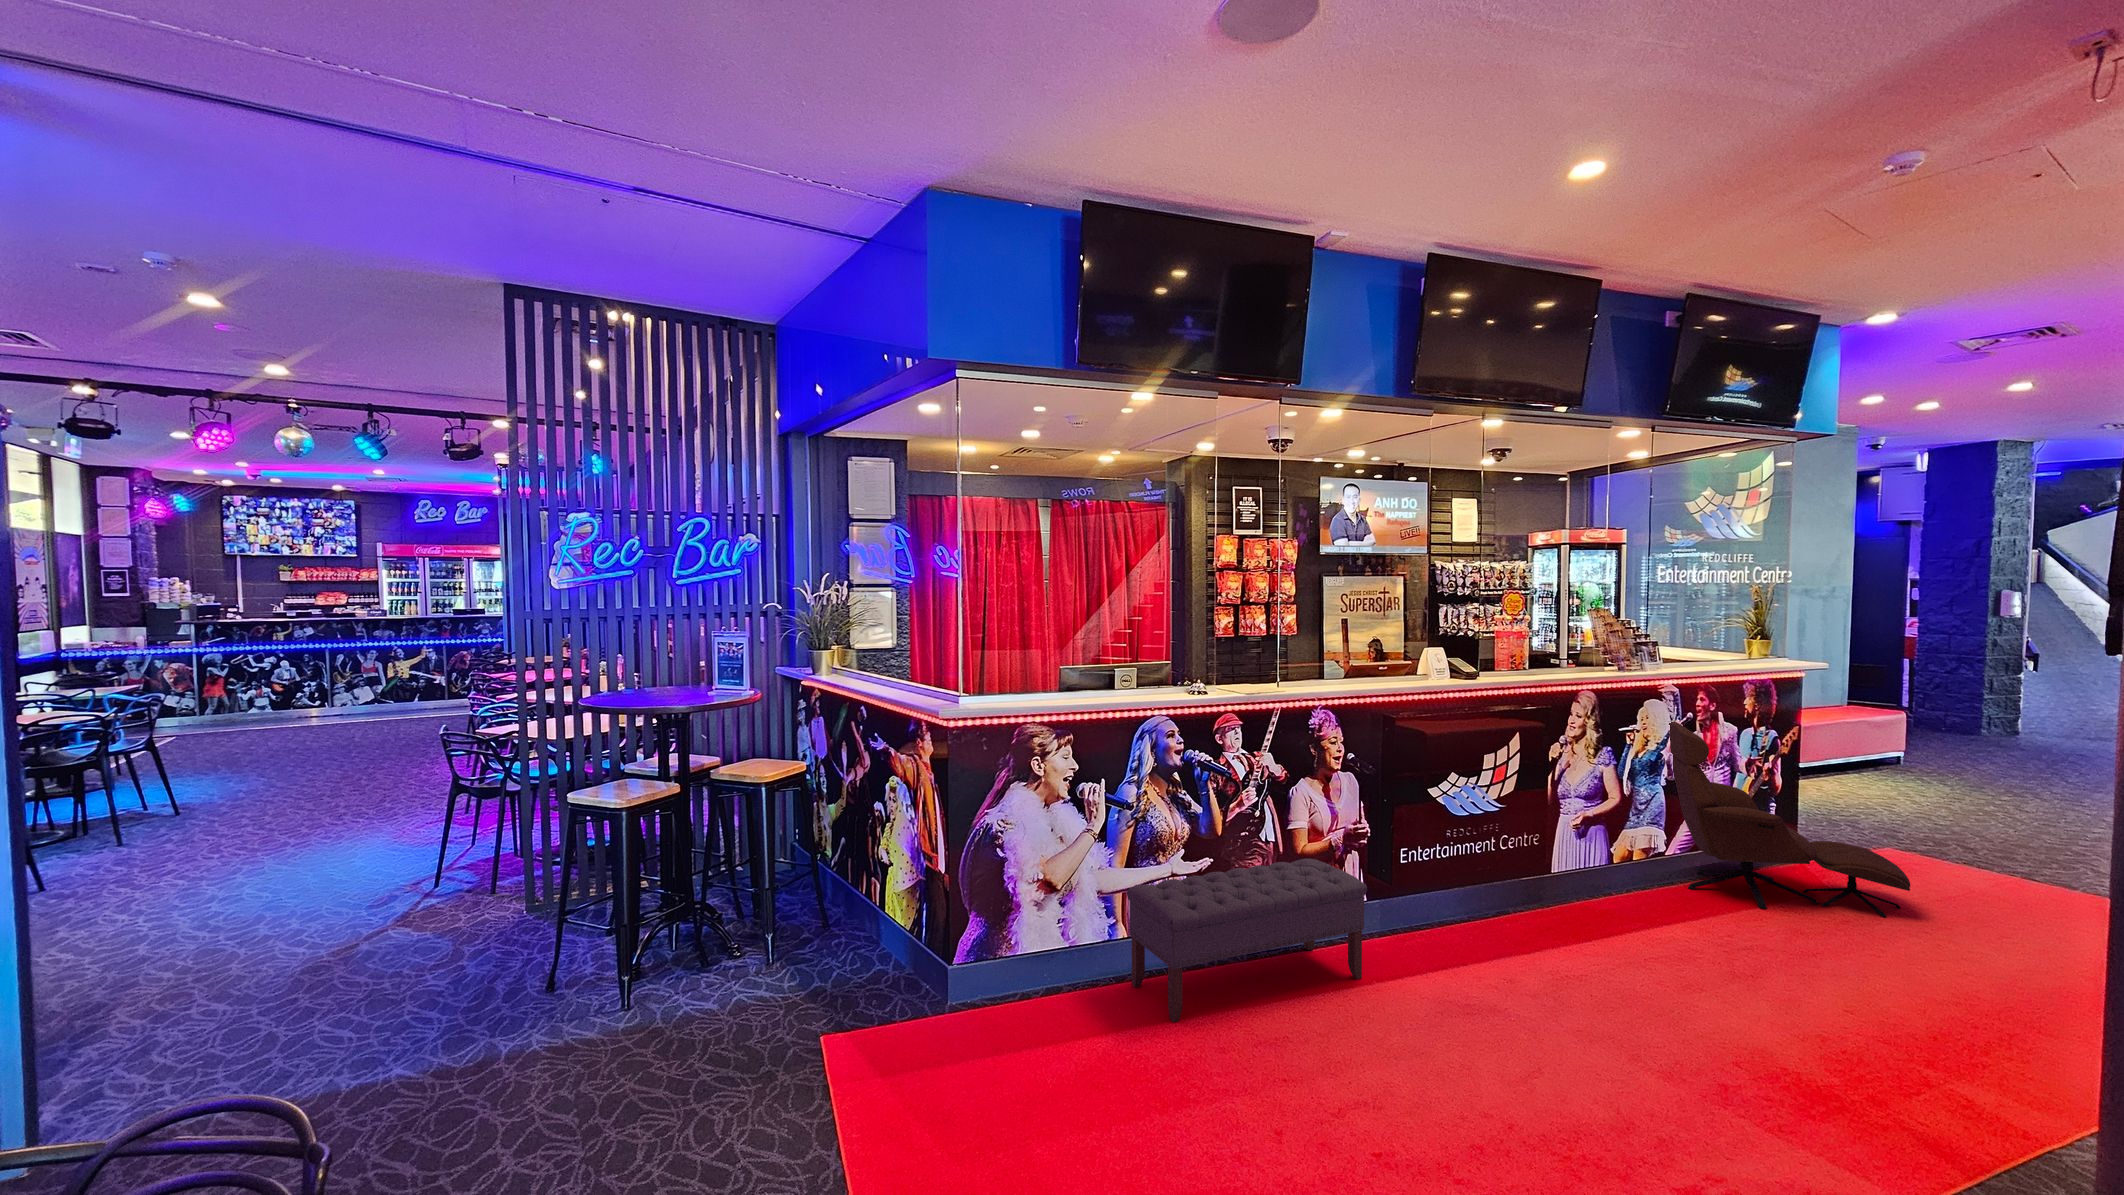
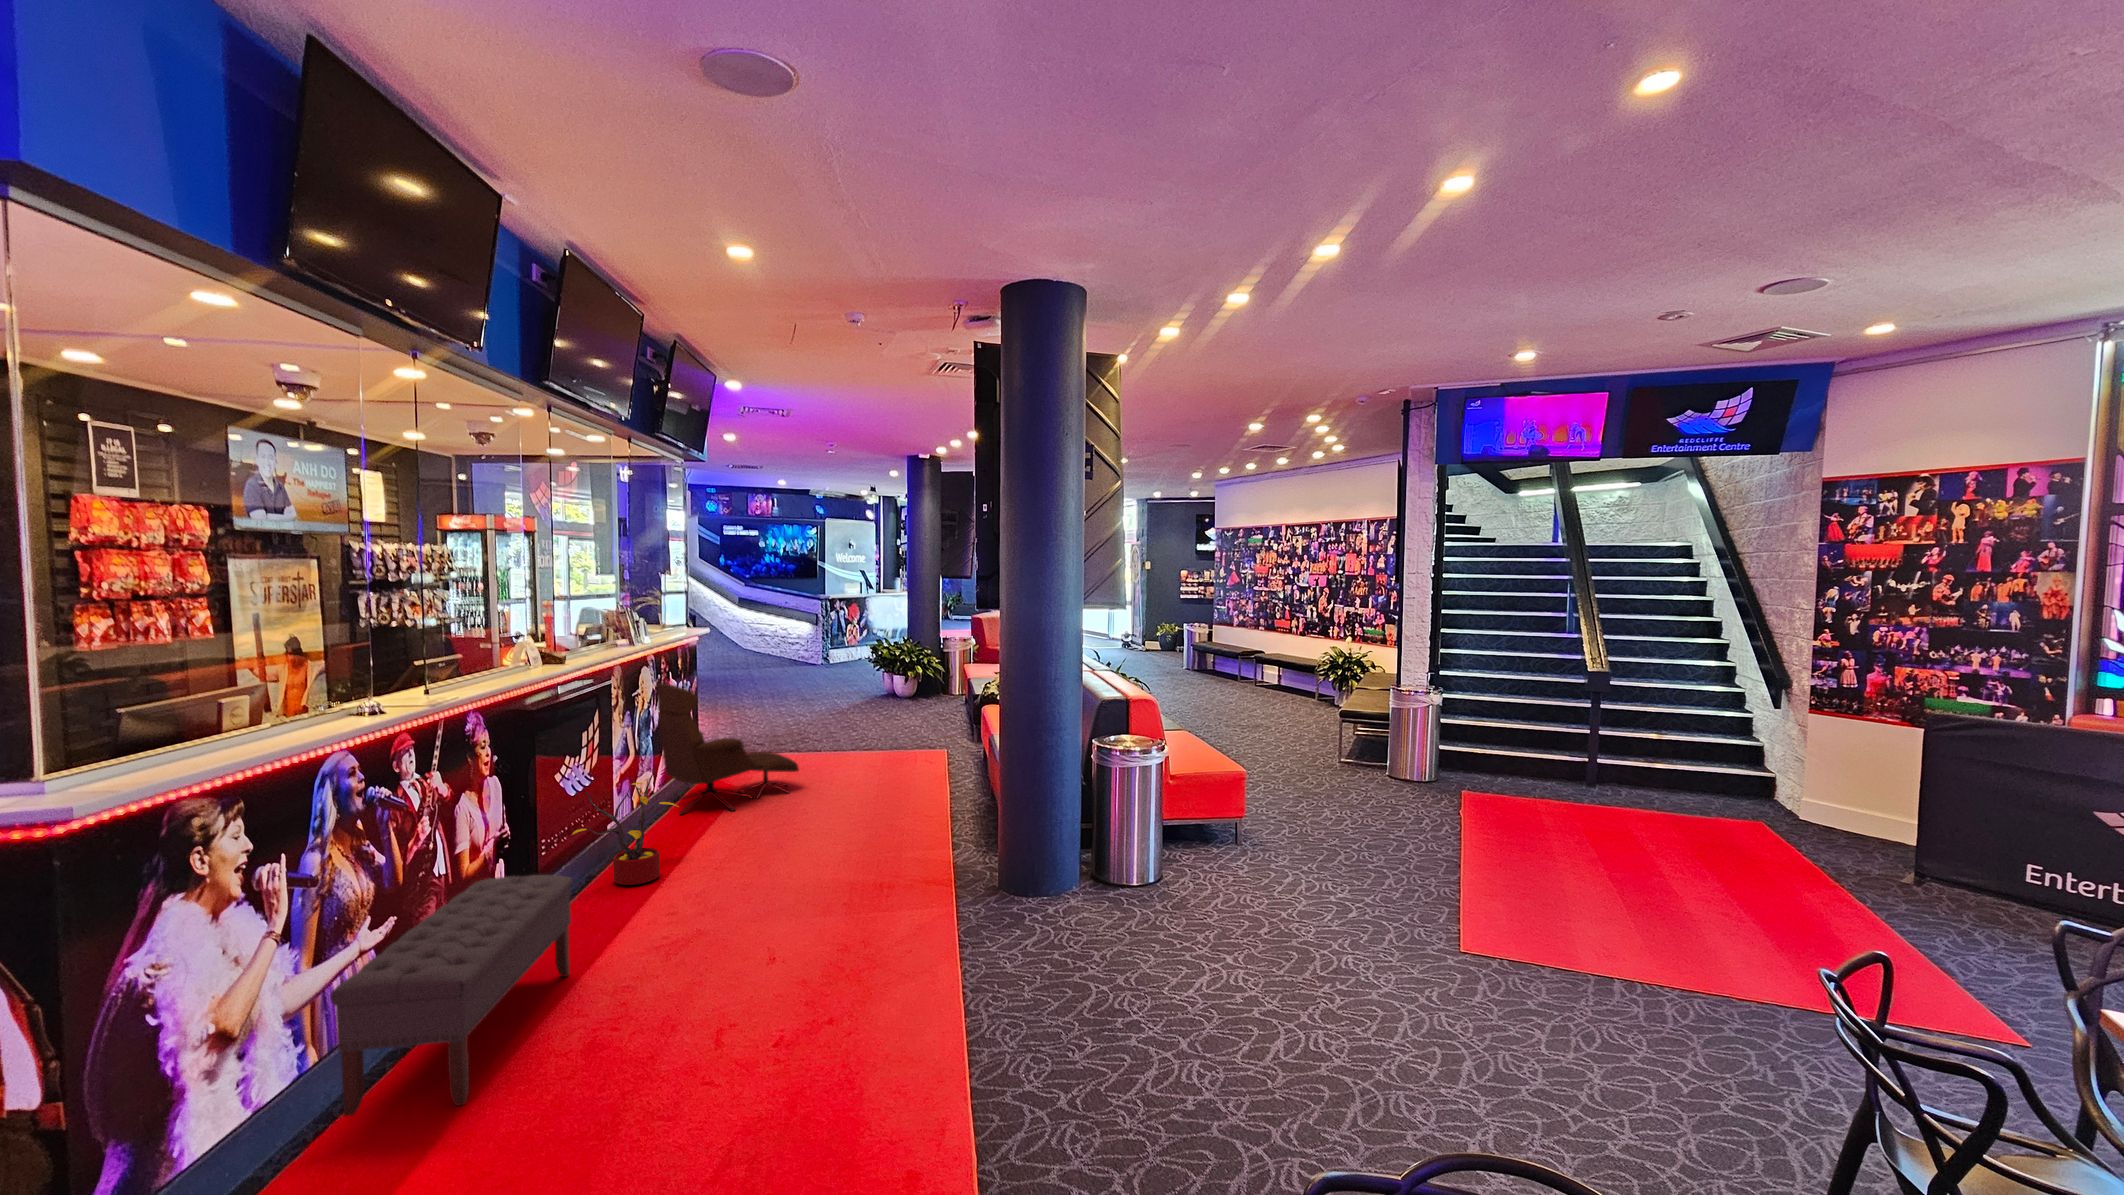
decorative plant: none [1463,814,1608,937] -> present [572,768,678,885]

